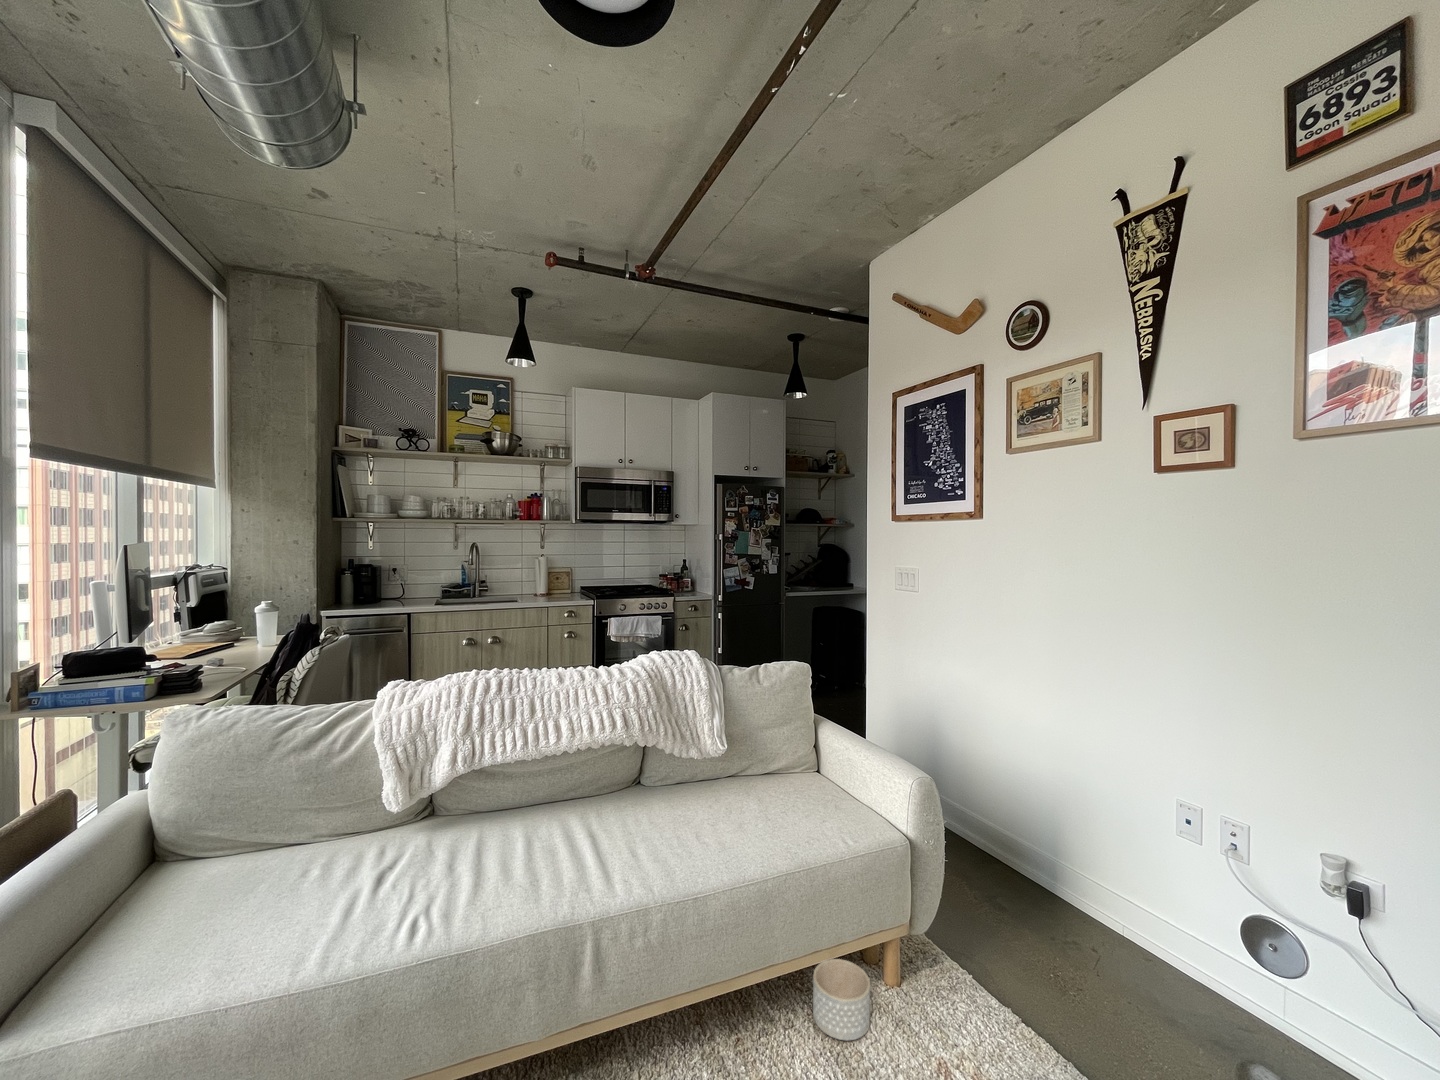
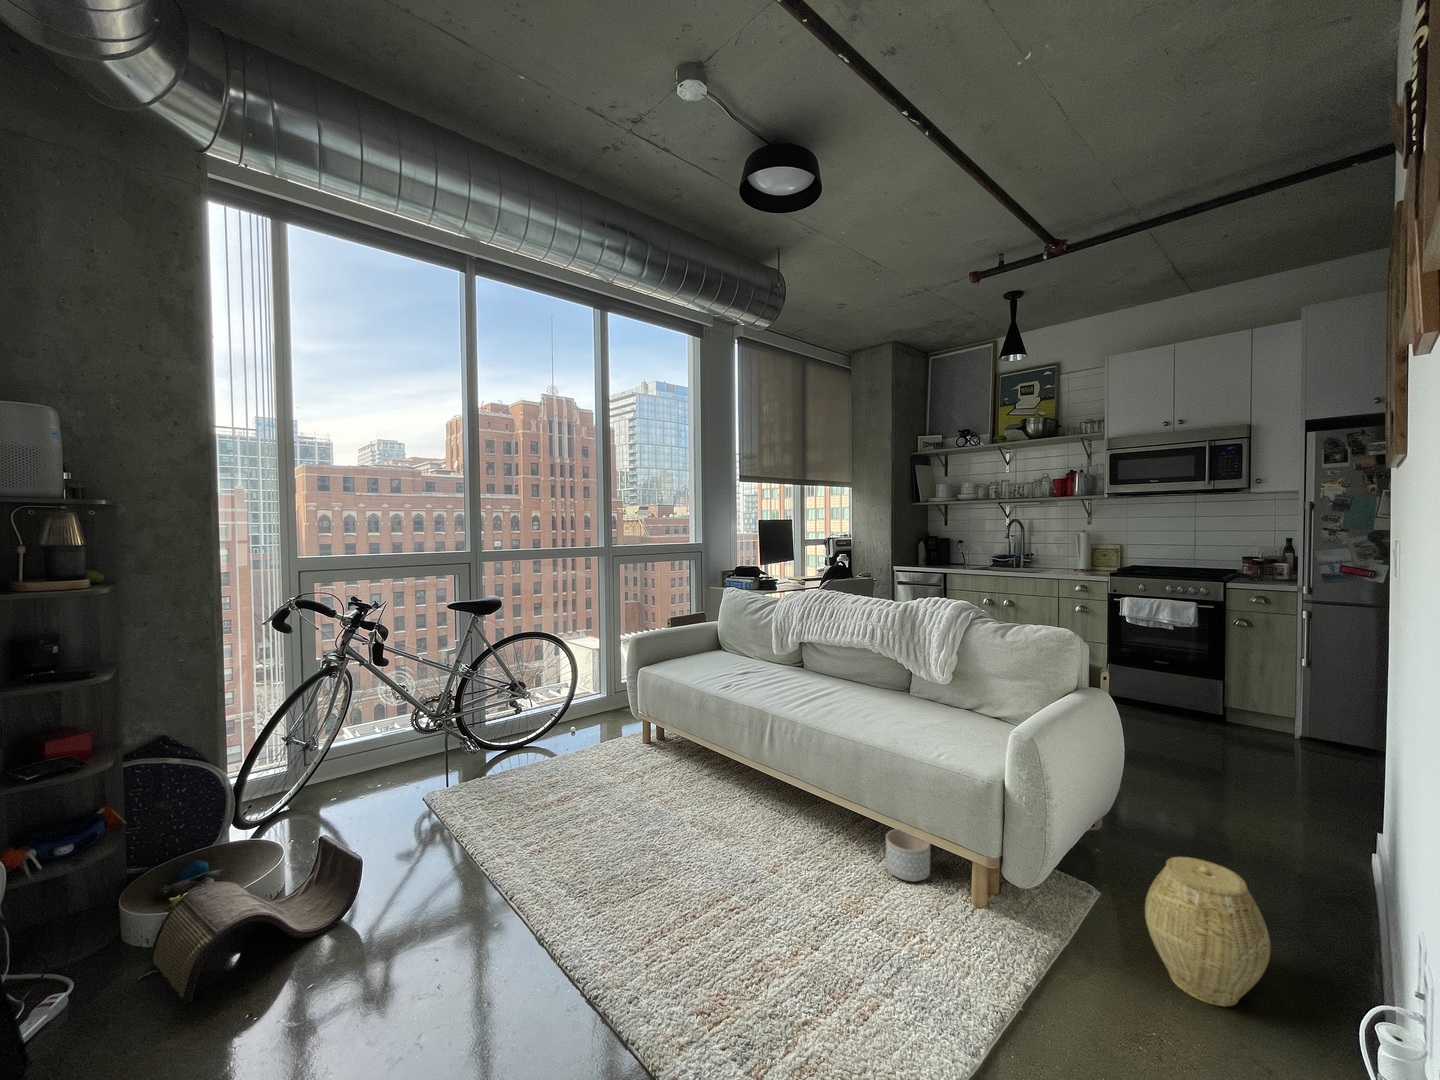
woven basket: none [982,826,1067,940] -> present [1145,857,1270,1006]

